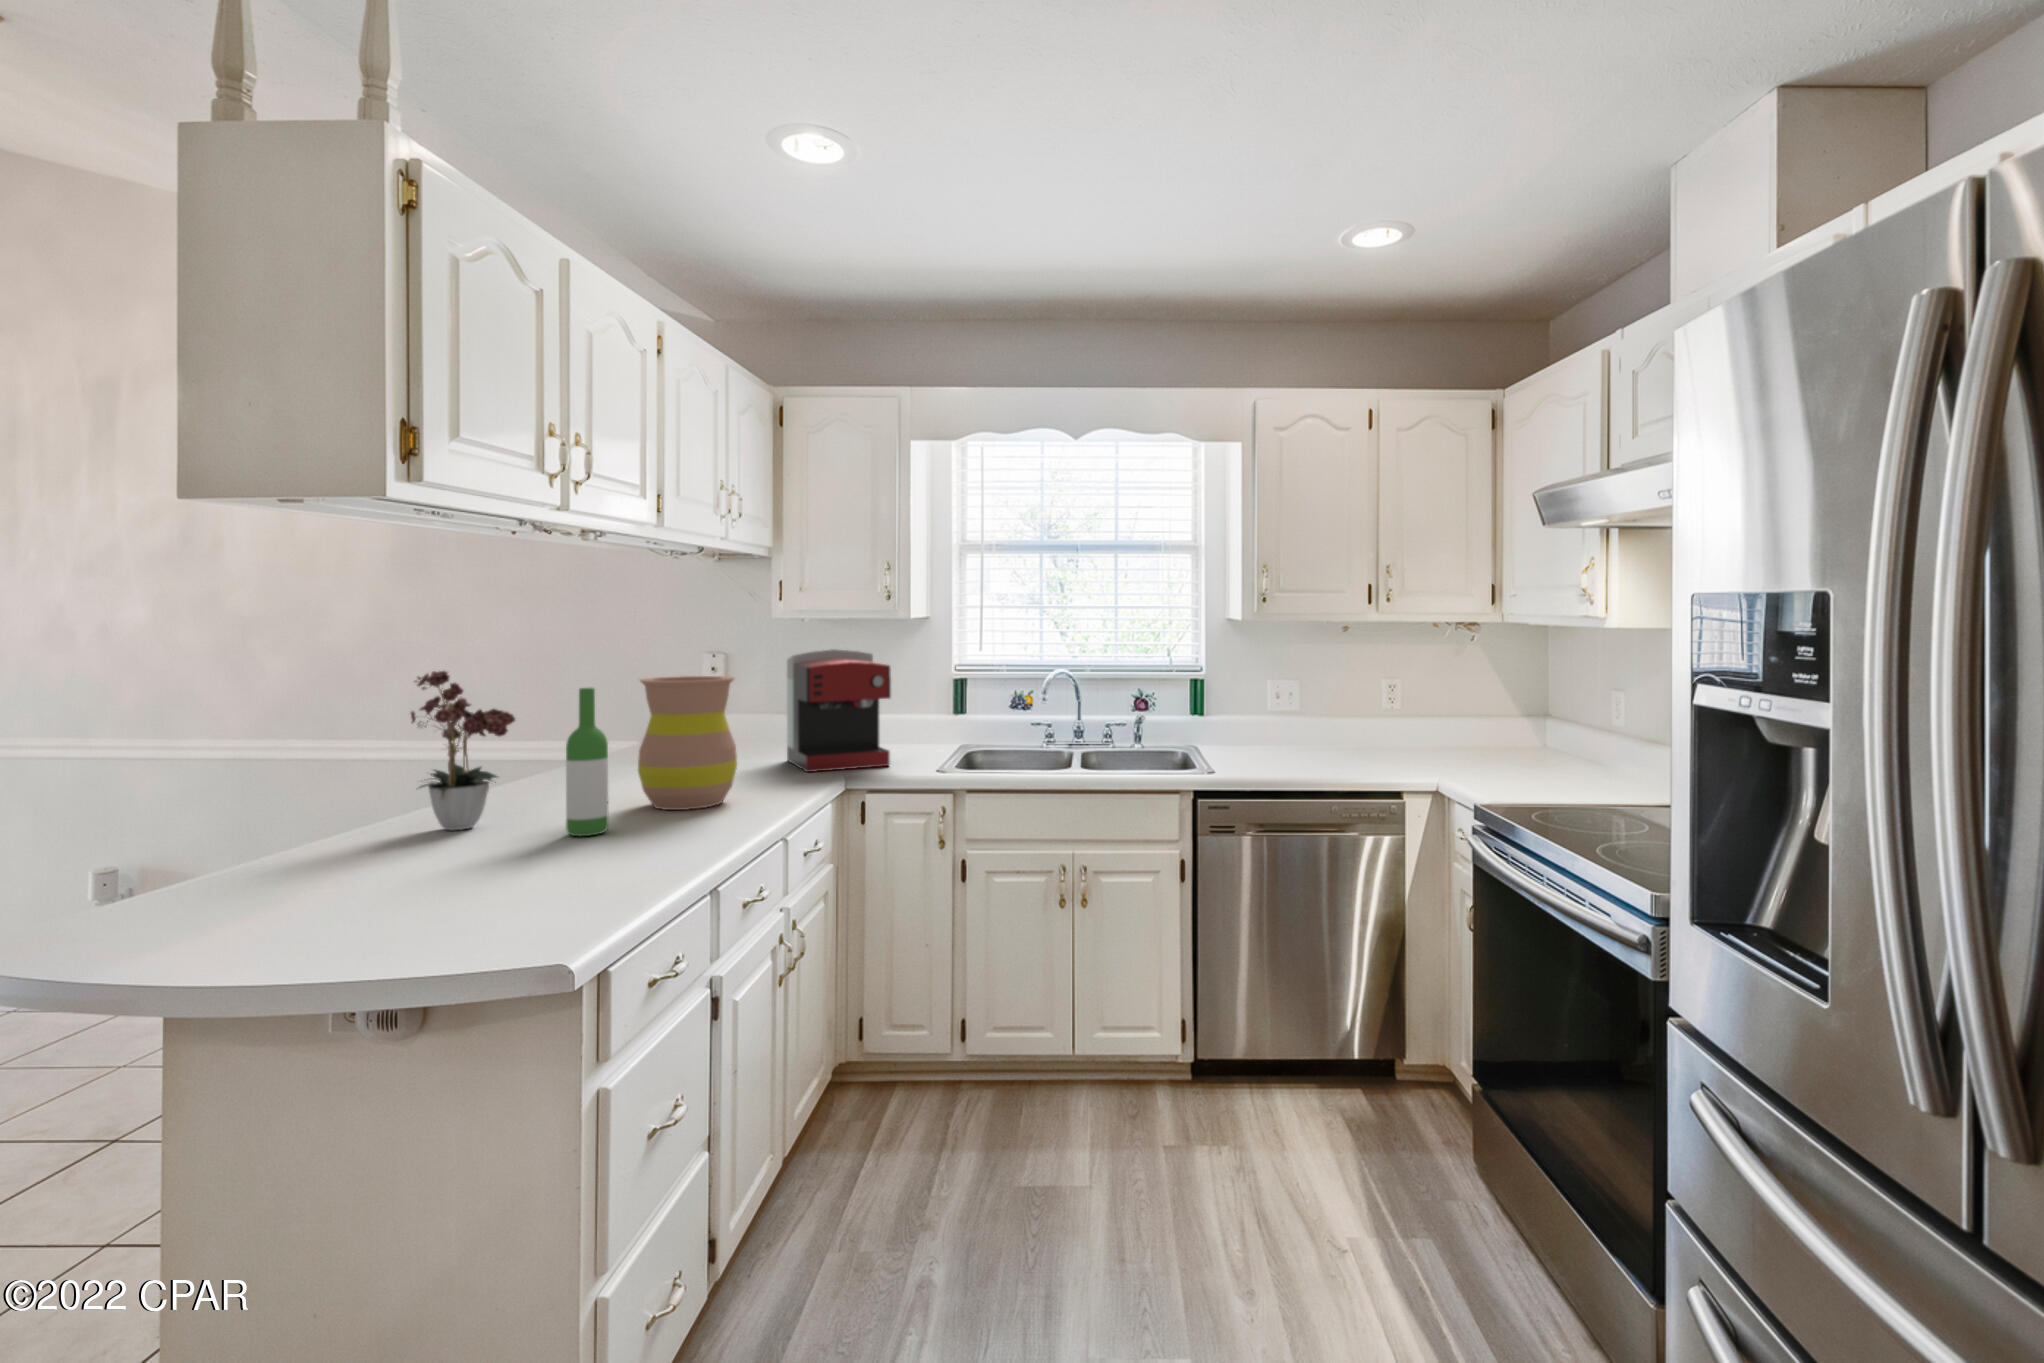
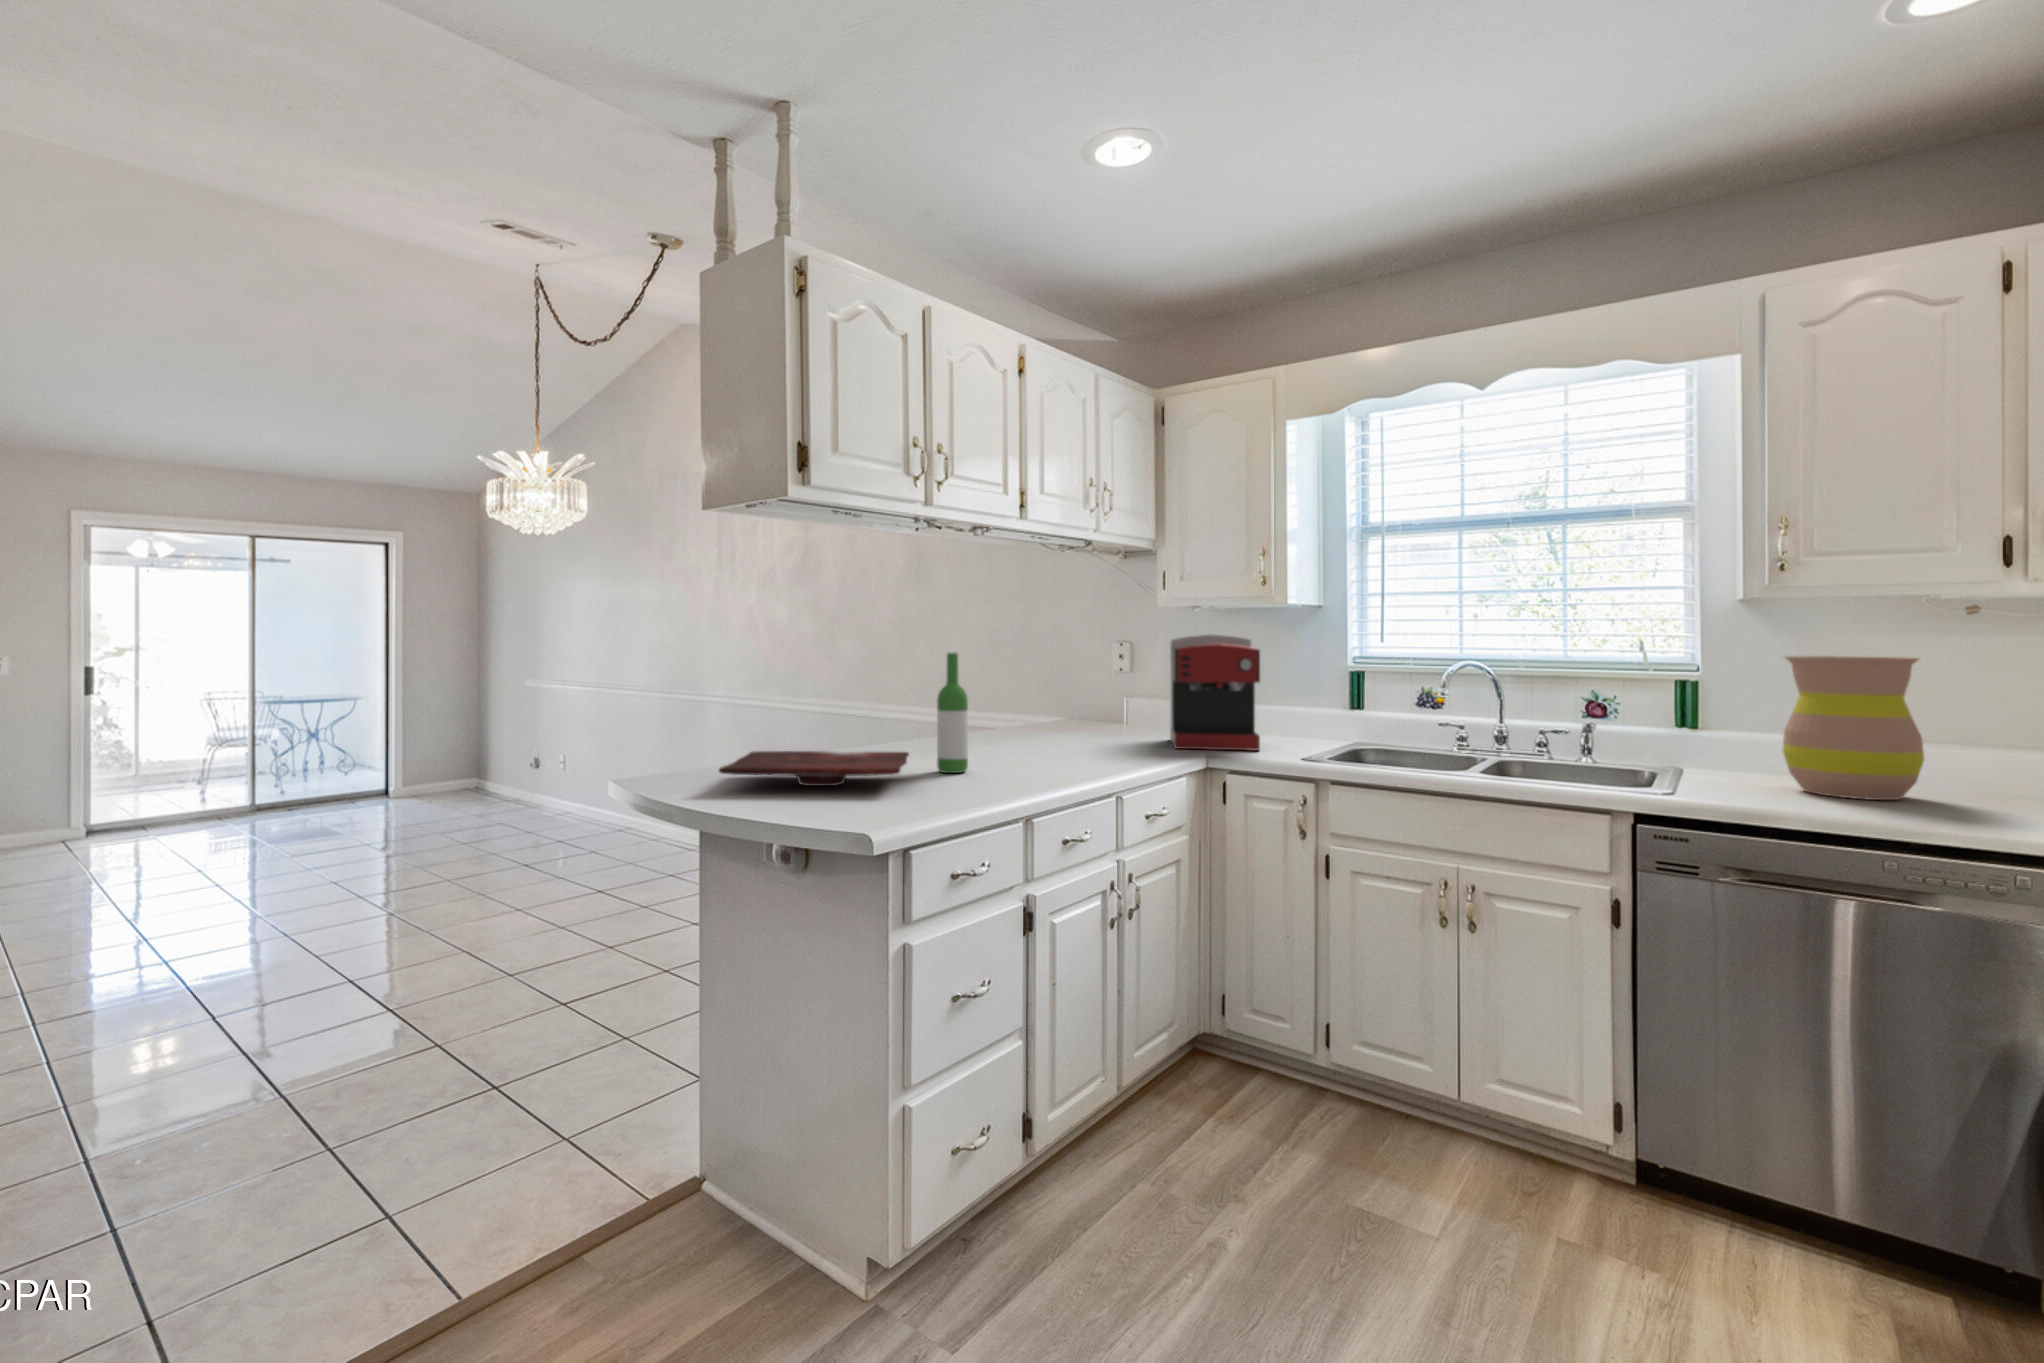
flower arrangement: present [411,670,515,830] -> none [846,633,928,760]
vase: present [638,676,737,810] -> present [1783,656,1924,800]
cutting board: none [262,817,563,890] -> present [719,751,909,786]

